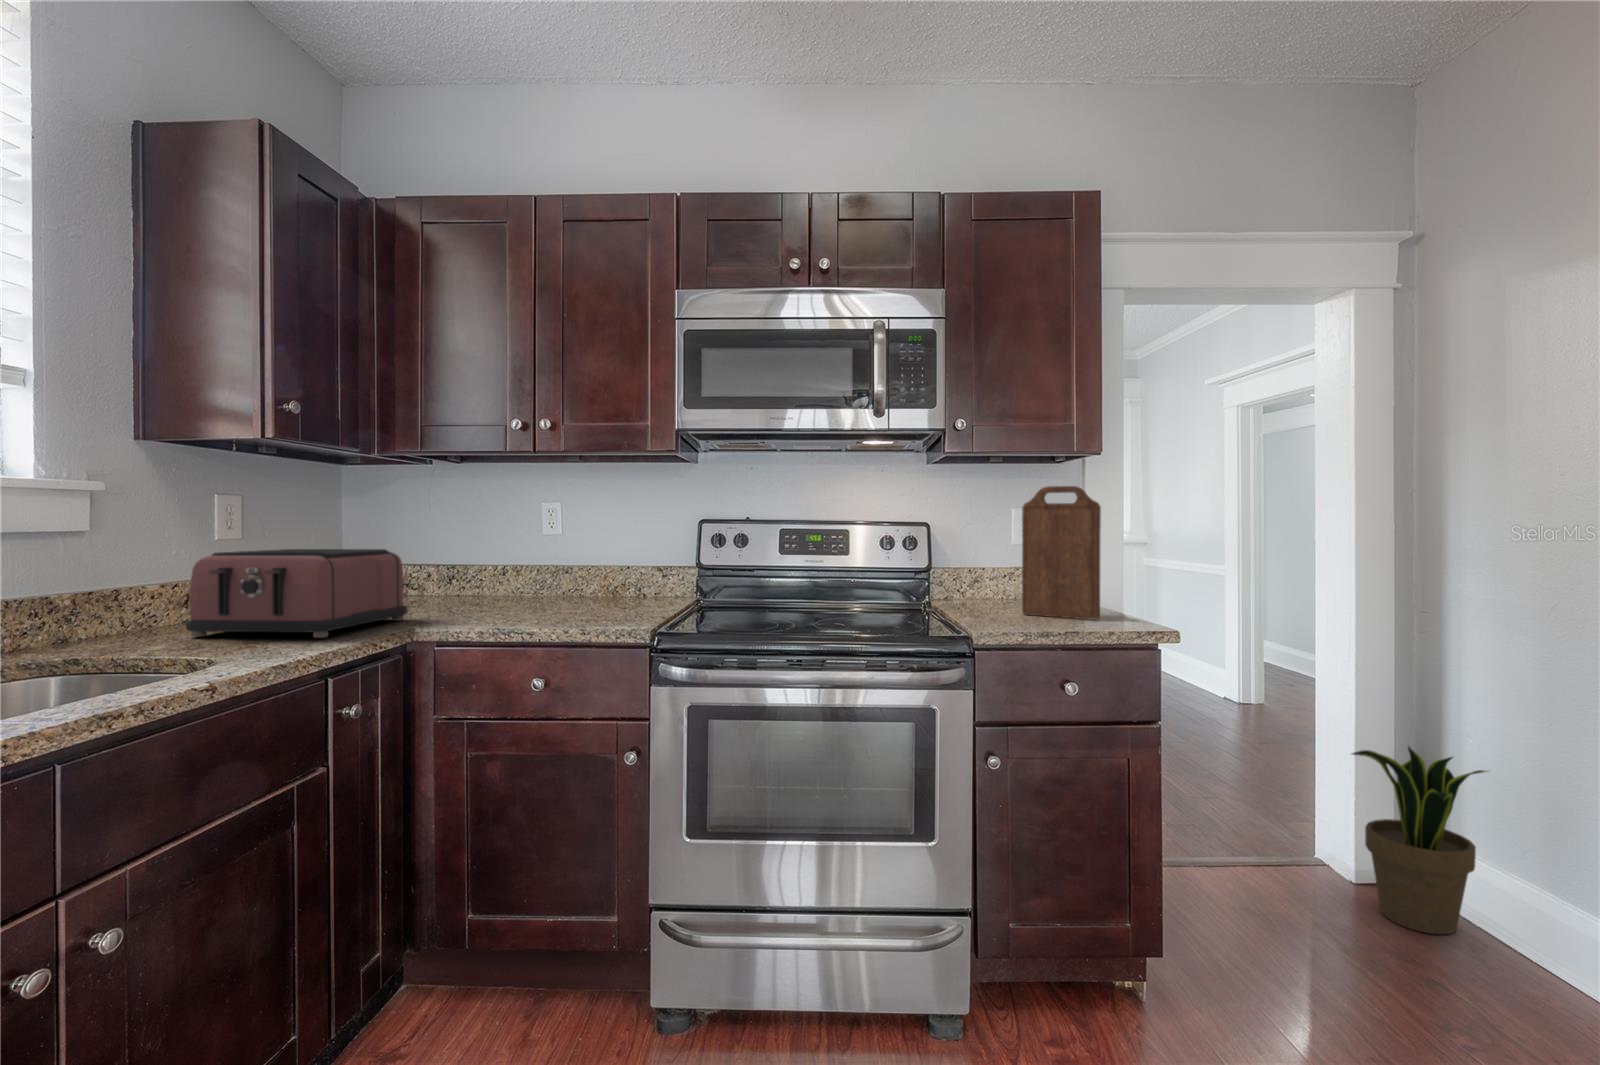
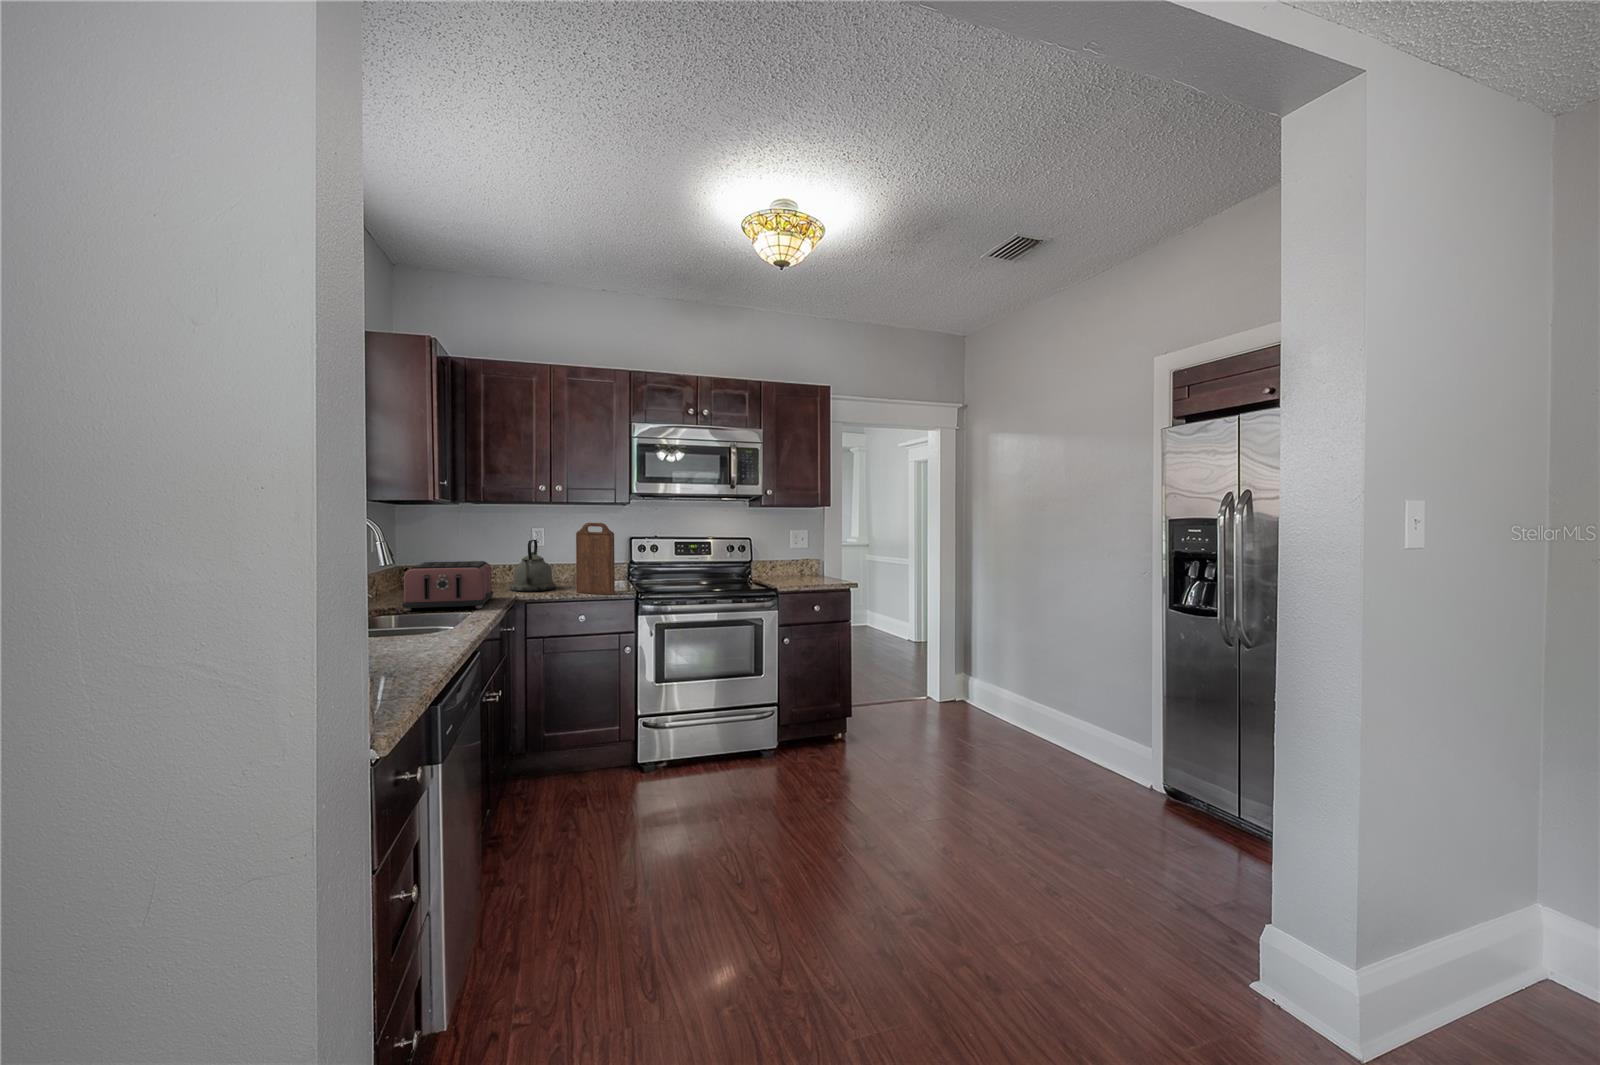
cutting board: present [1022,486,1101,619] -> present [576,523,615,594]
kettle: none [472,519,554,611] -> present [510,540,556,592]
potted plant: present [1352,747,1485,935] -> none [938,635,988,716]

